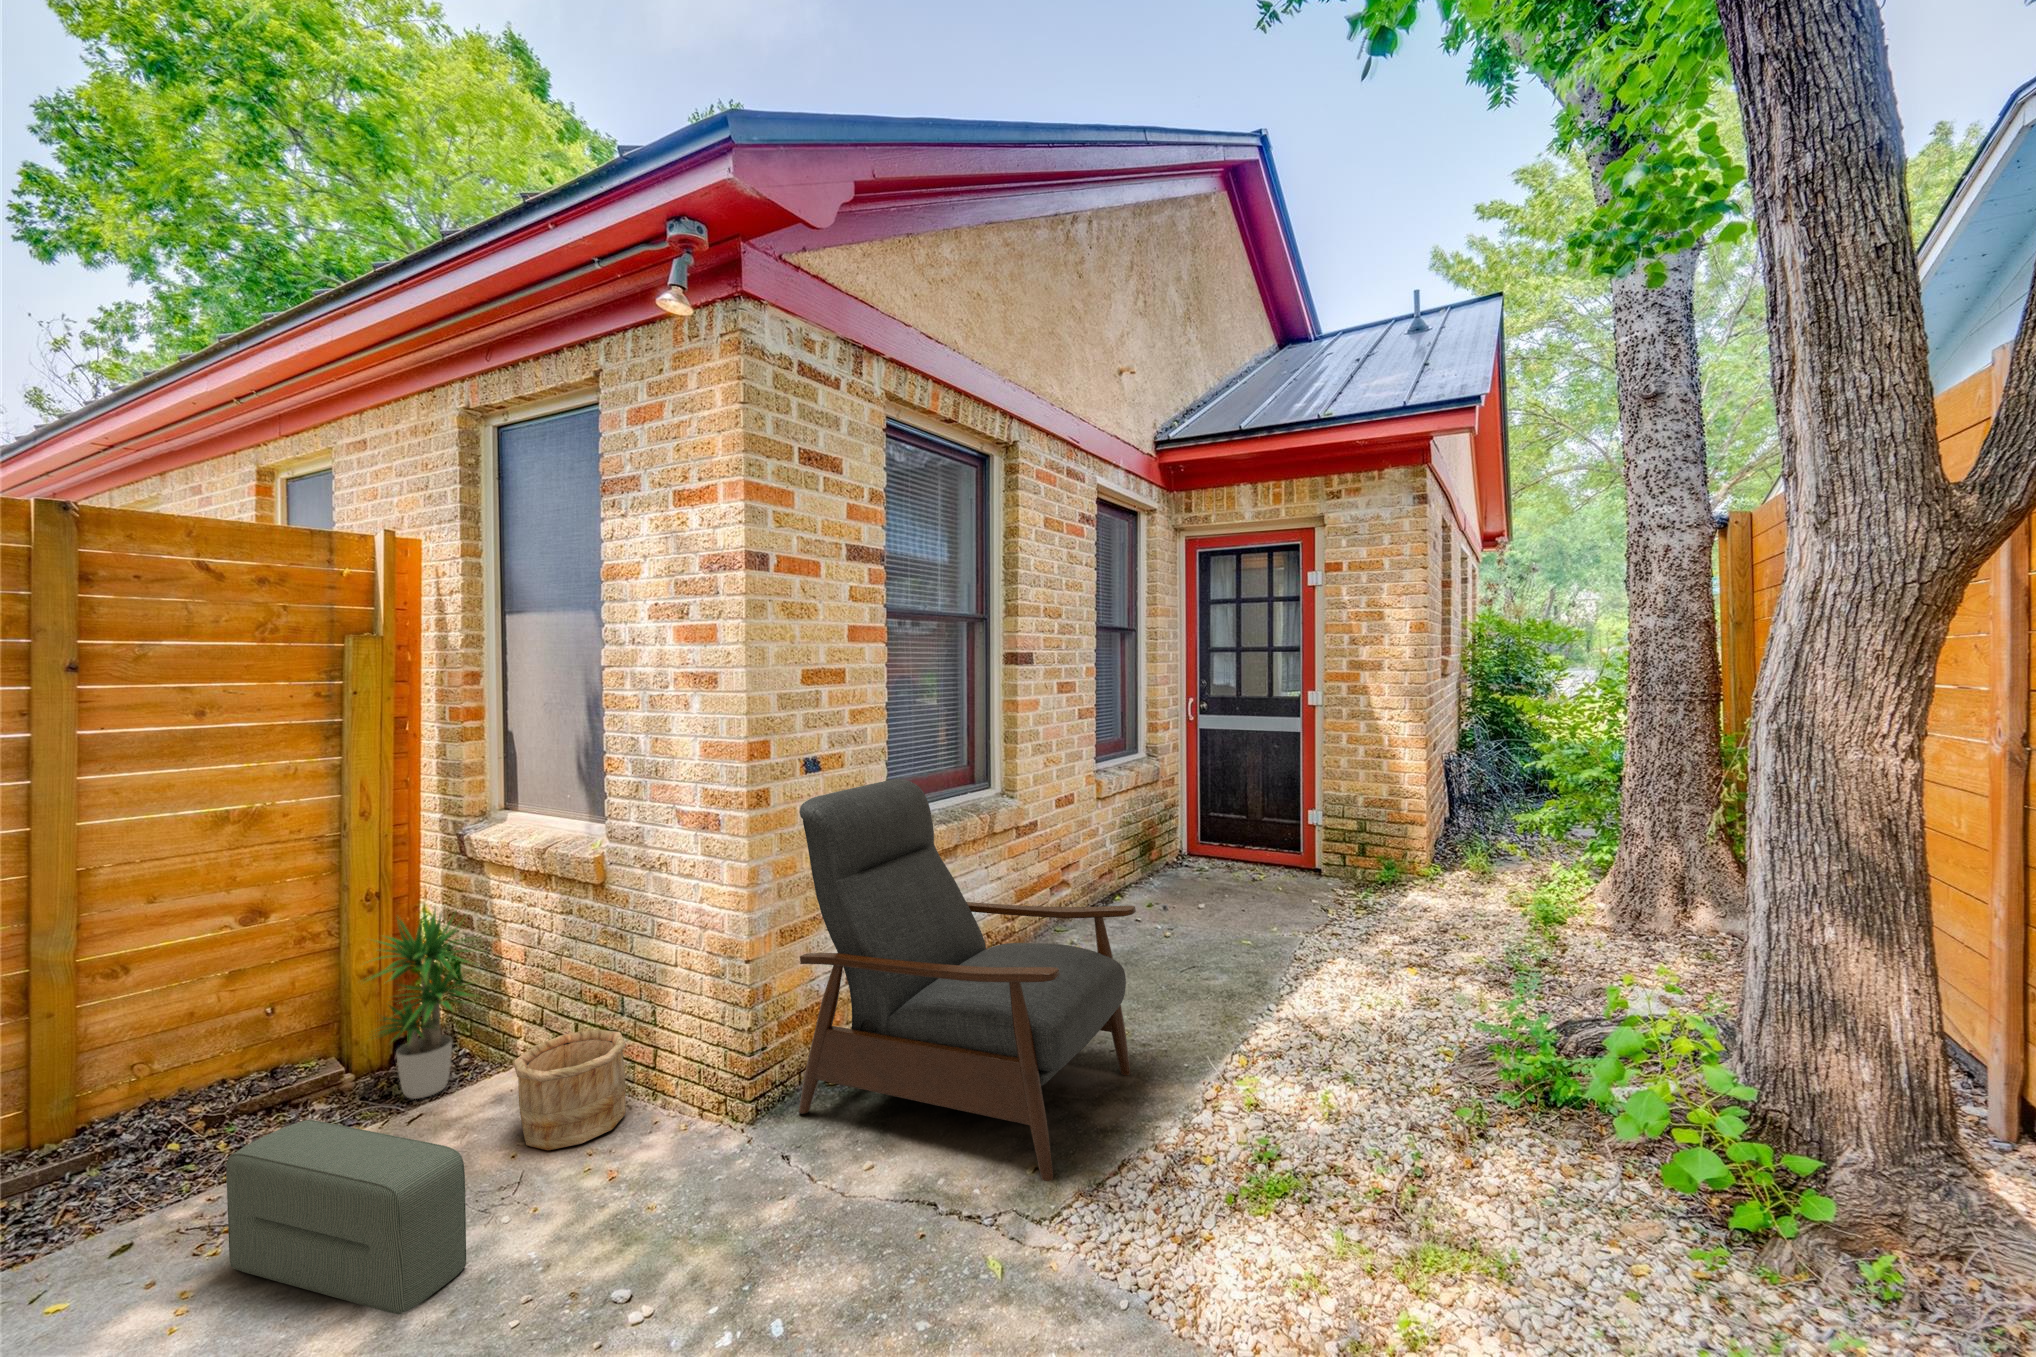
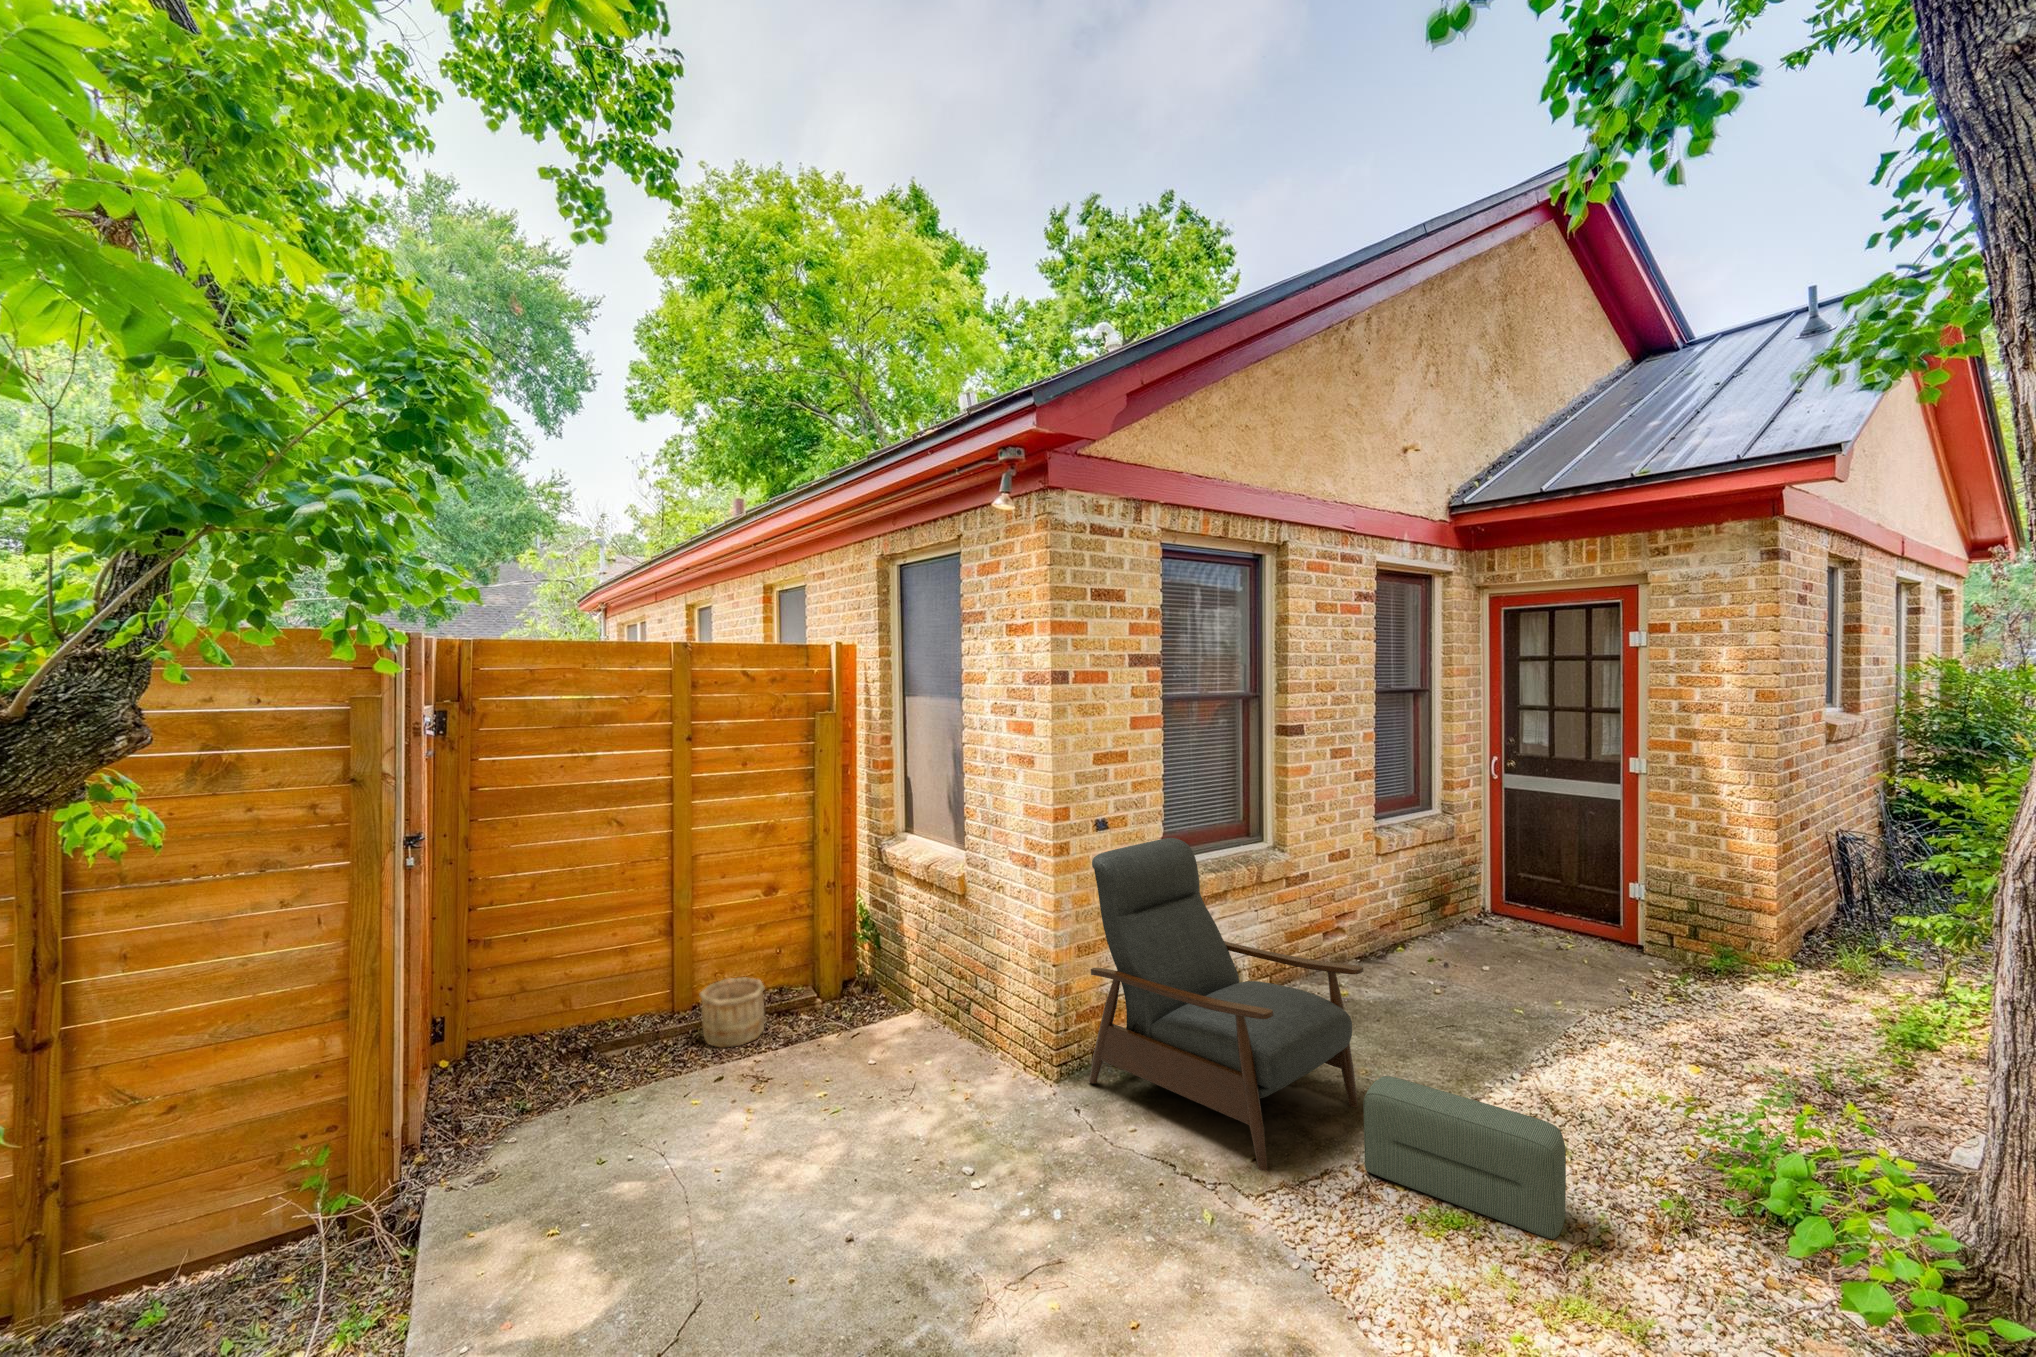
potted plant: present [370,909,479,1099] -> none [821,895,896,1023]
wooden bucket: present [513,1030,626,1150] -> present [700,977,765,1048]
pouf: present [226,1120,466,1314] -> present [1363,1076,1566,1239]

